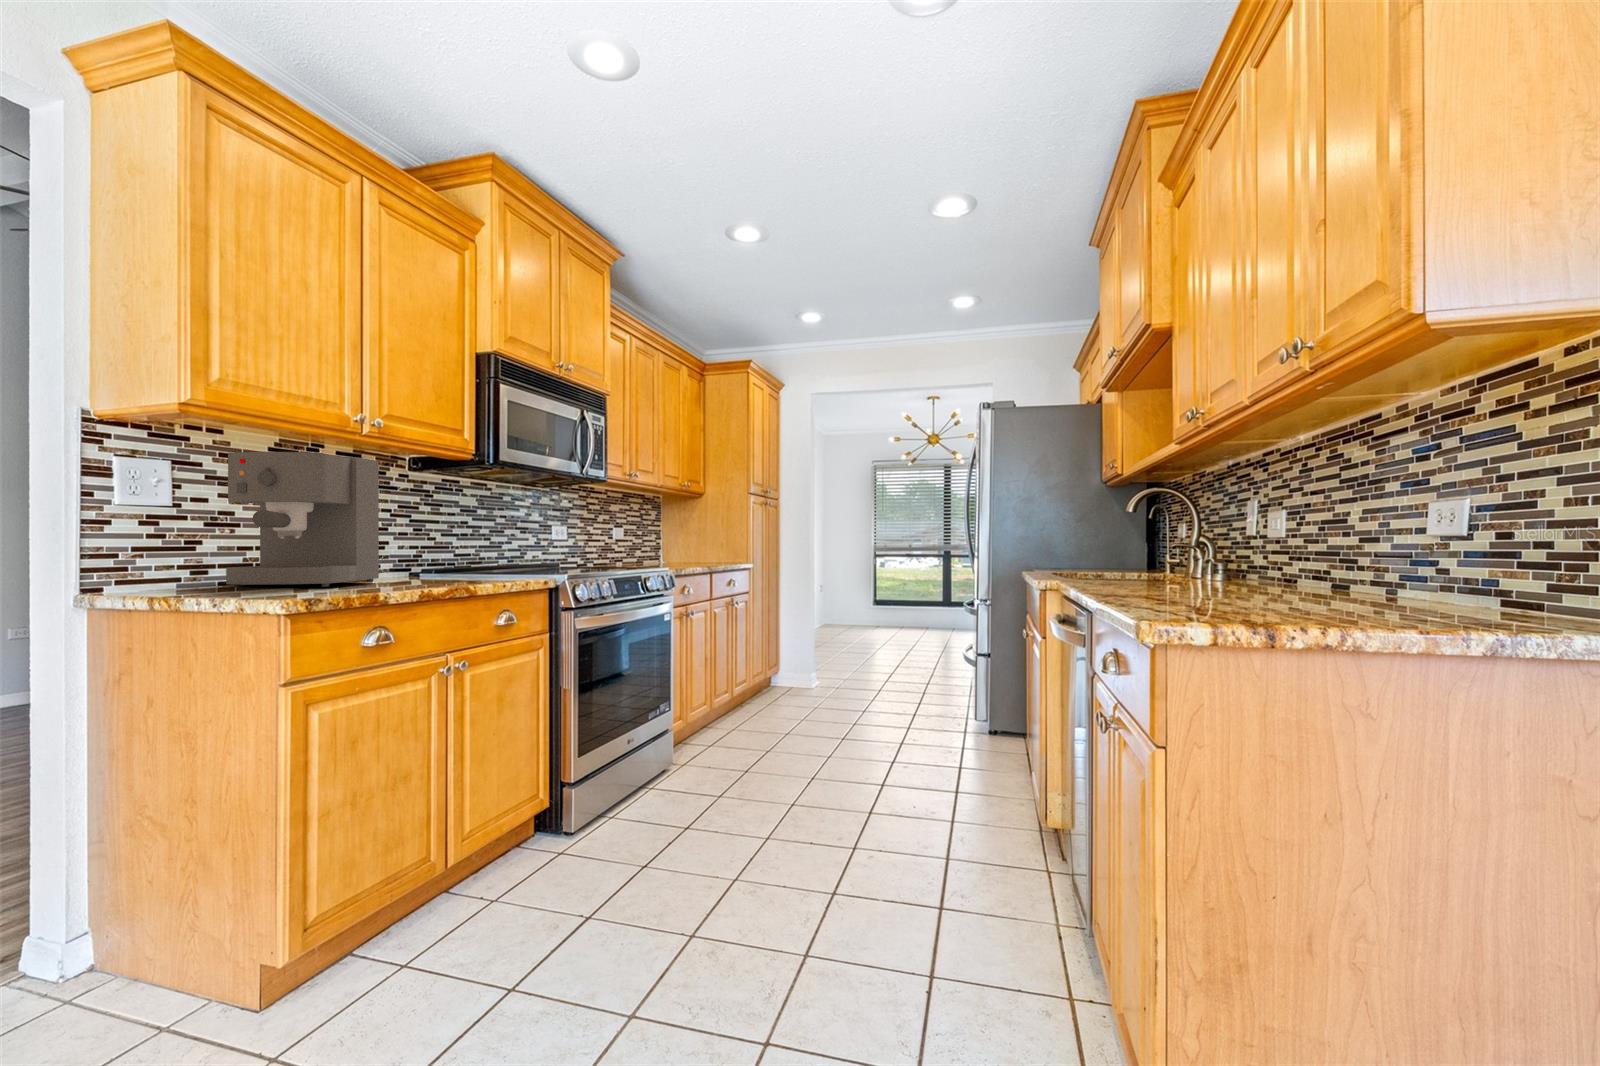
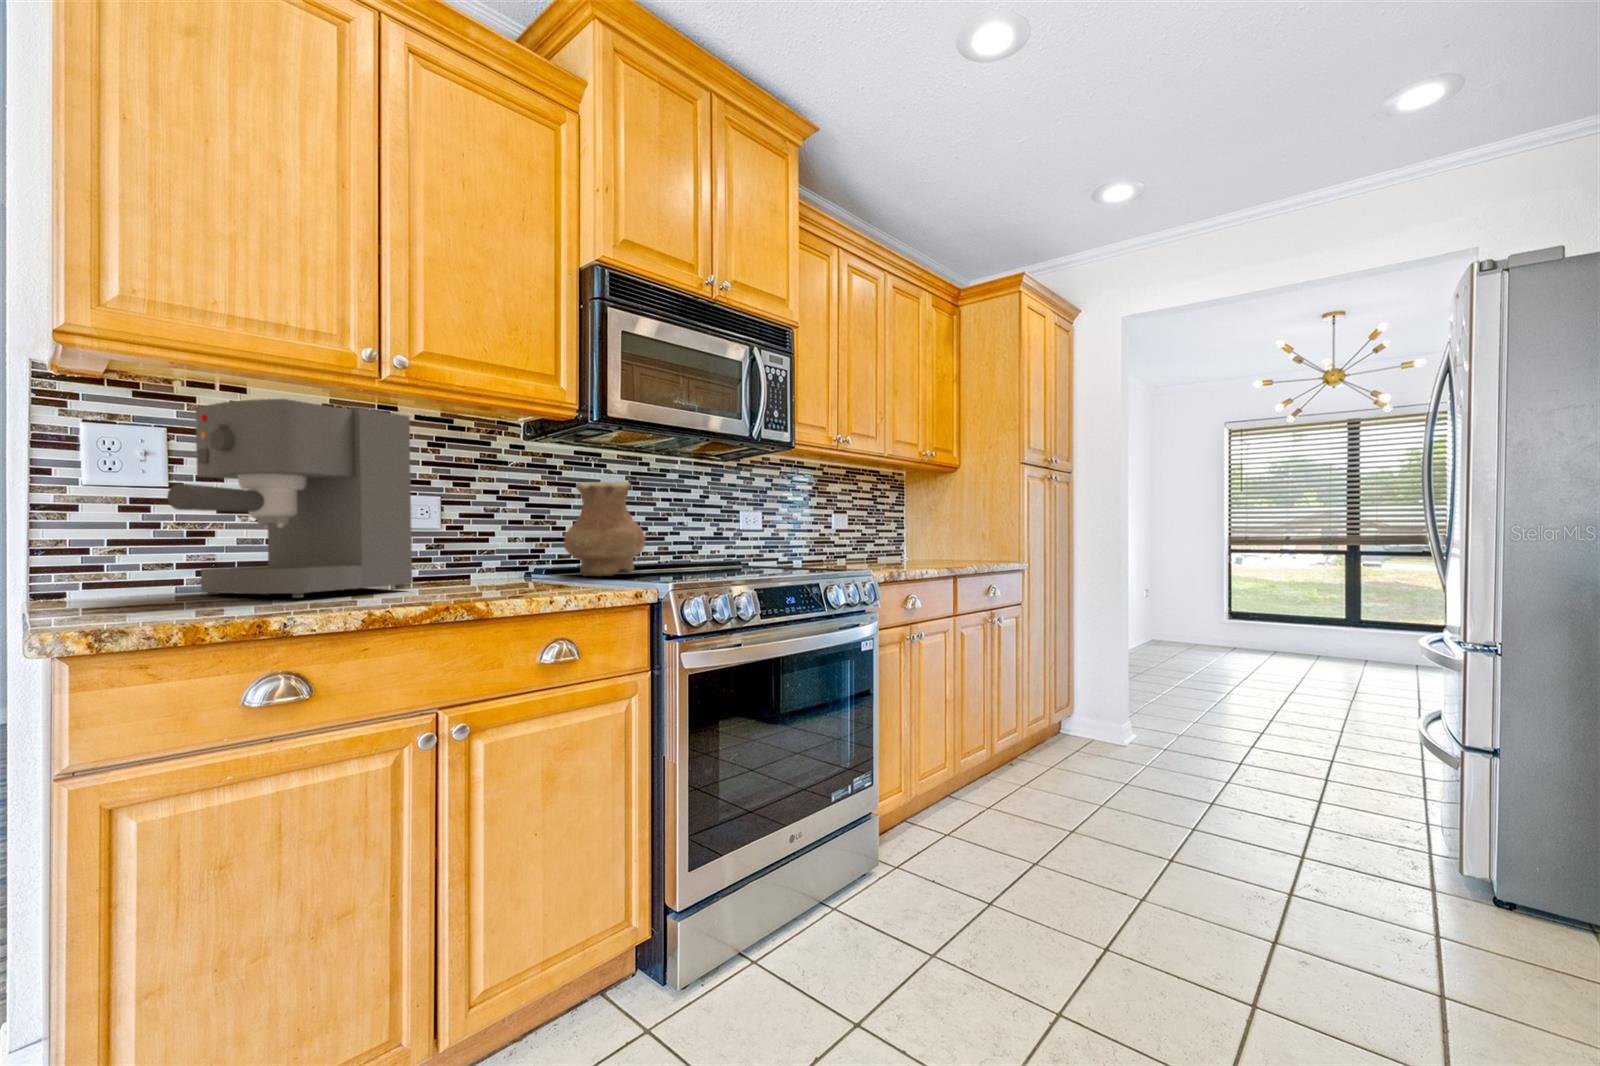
vase: none [450,506,513,574] -> present [564,482,645,576]

